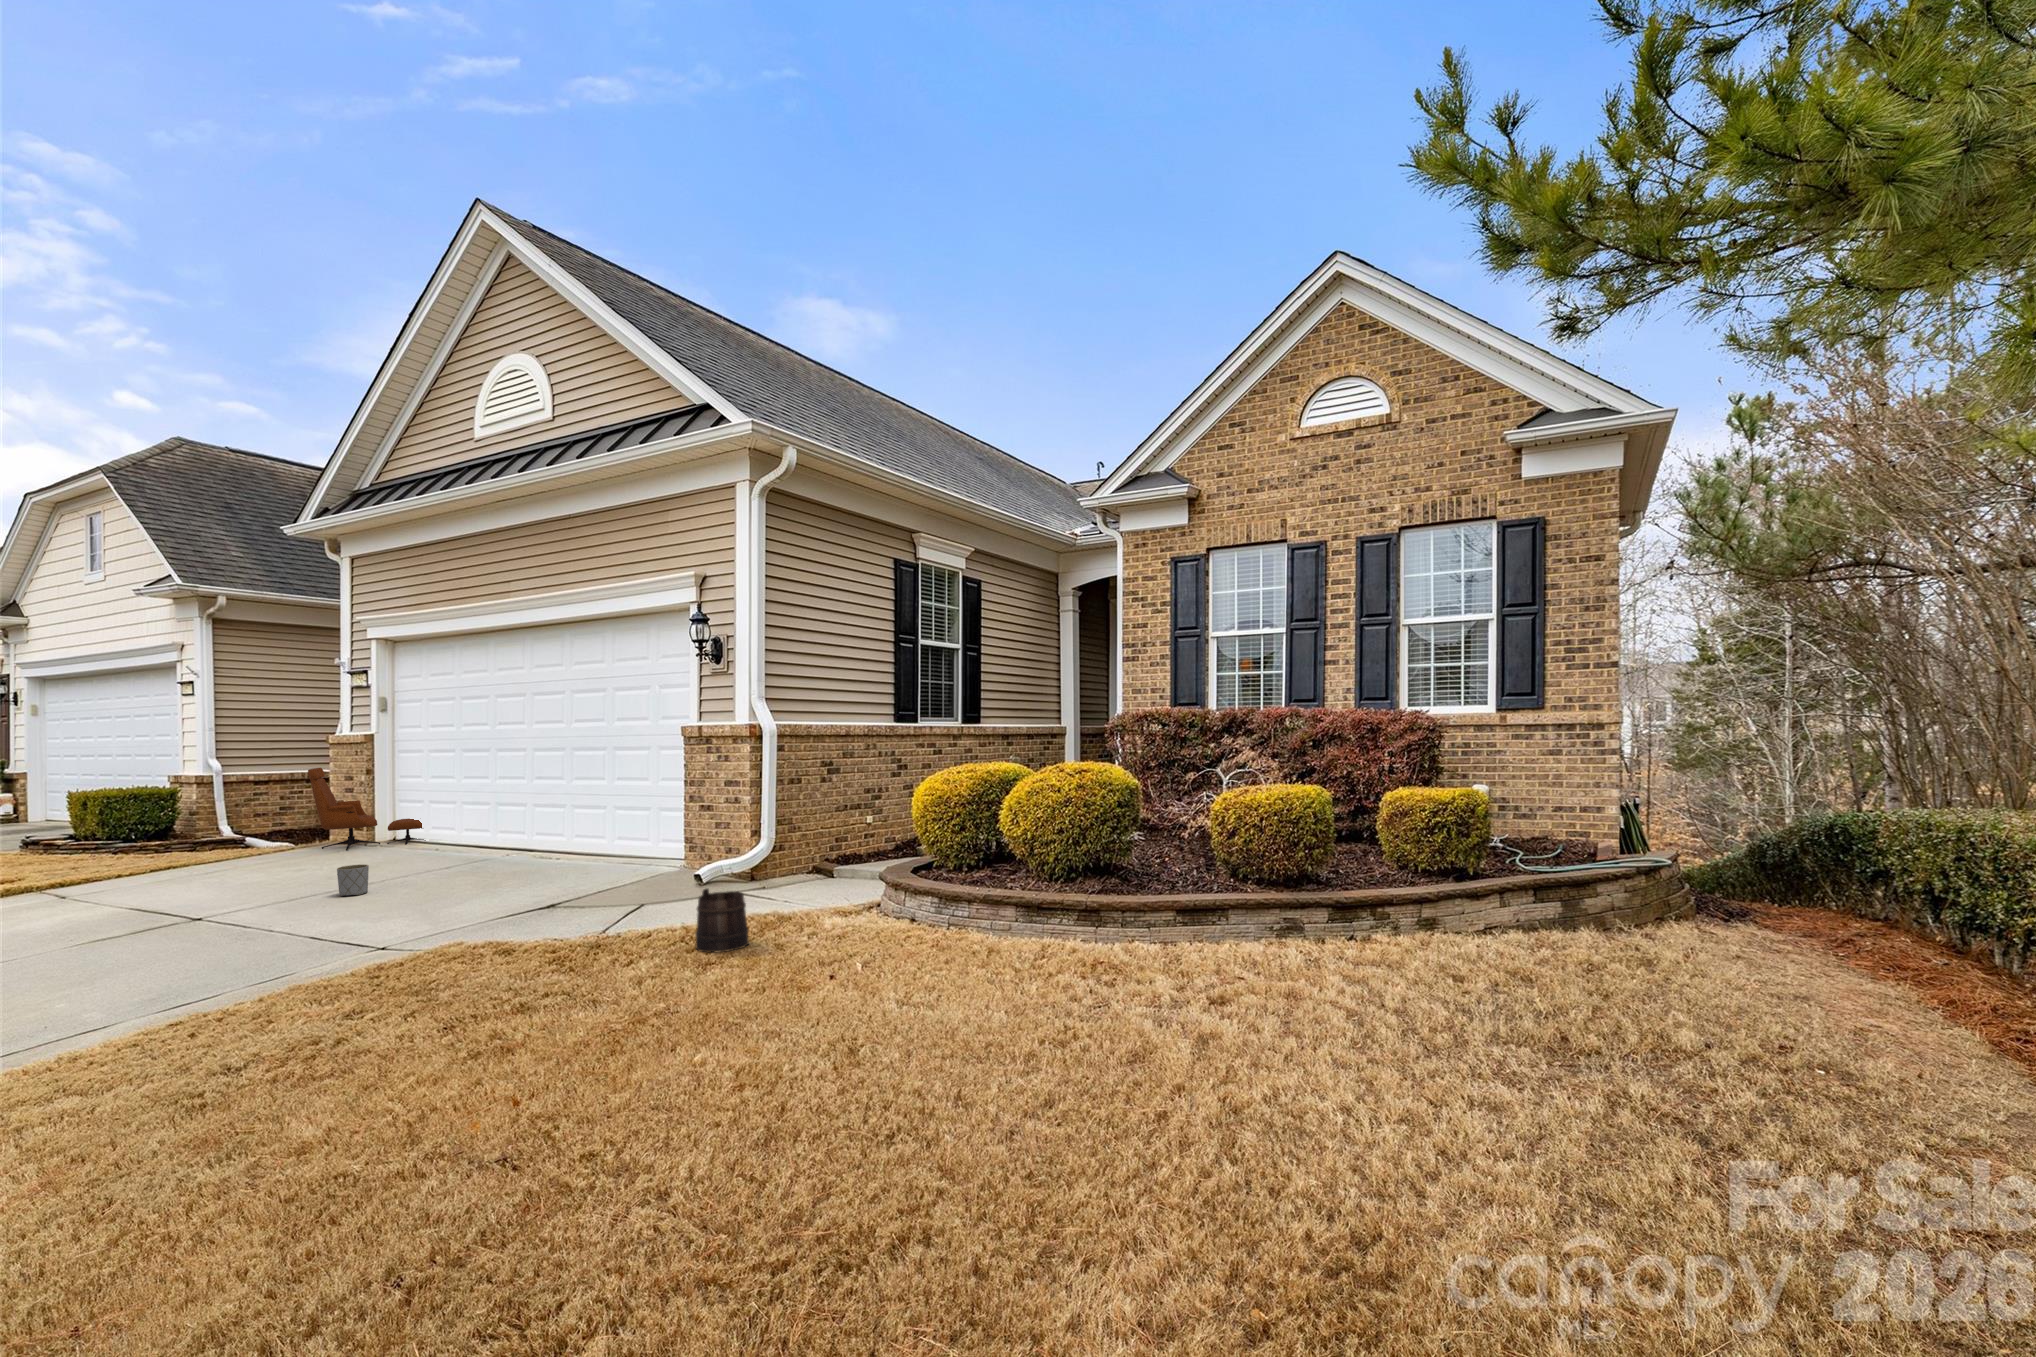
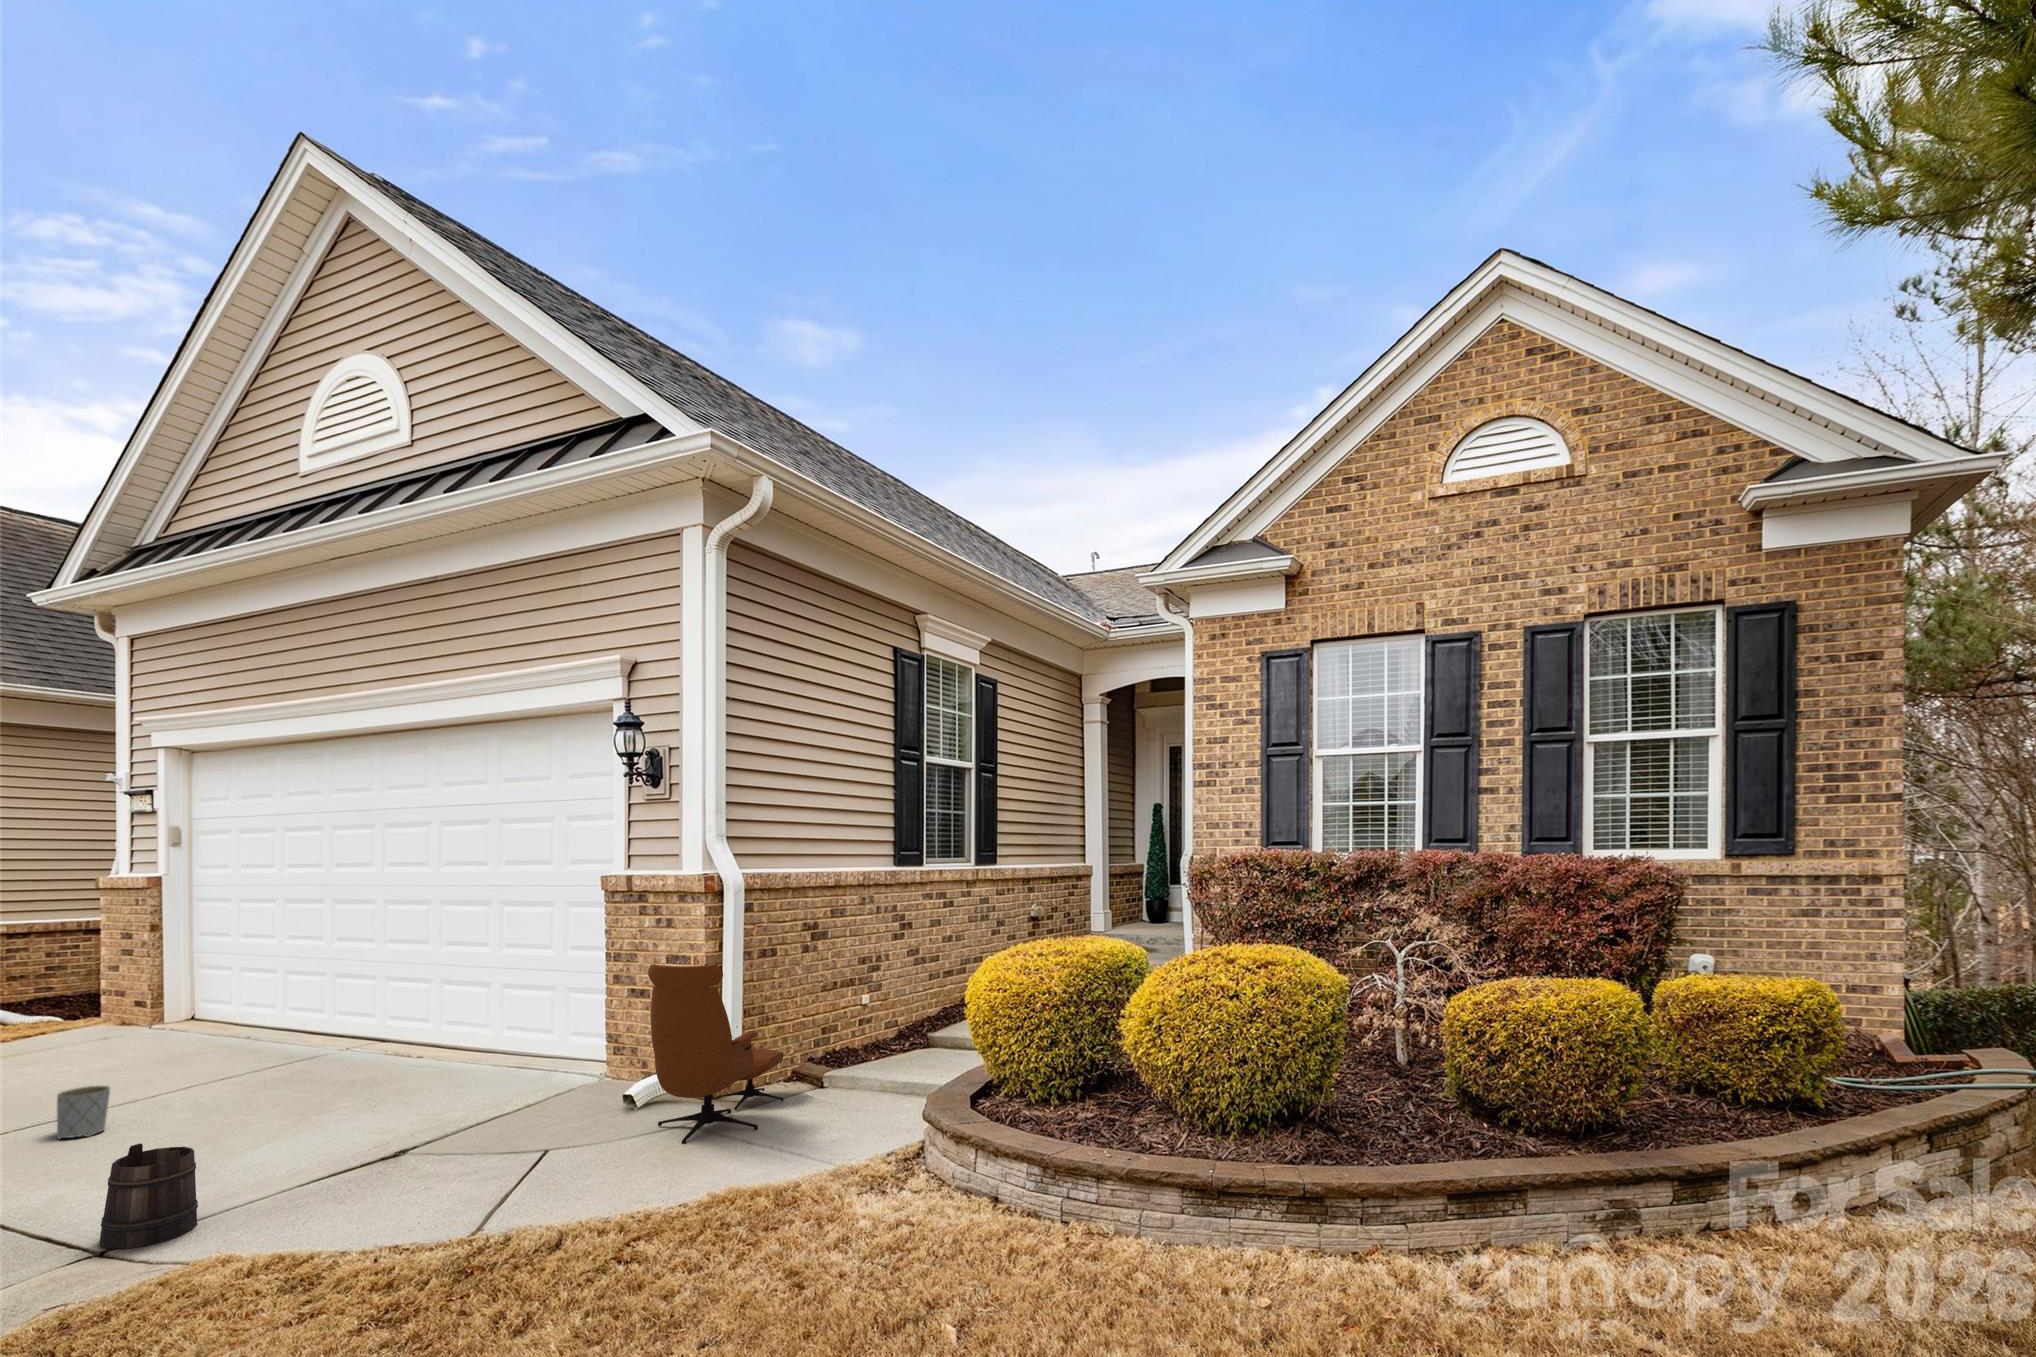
lounge chair: present [308,768,424,850] -> present [648,964,784,1144]
bucket: present [695,889,749,952] -> present [99,1143,198,1249]

